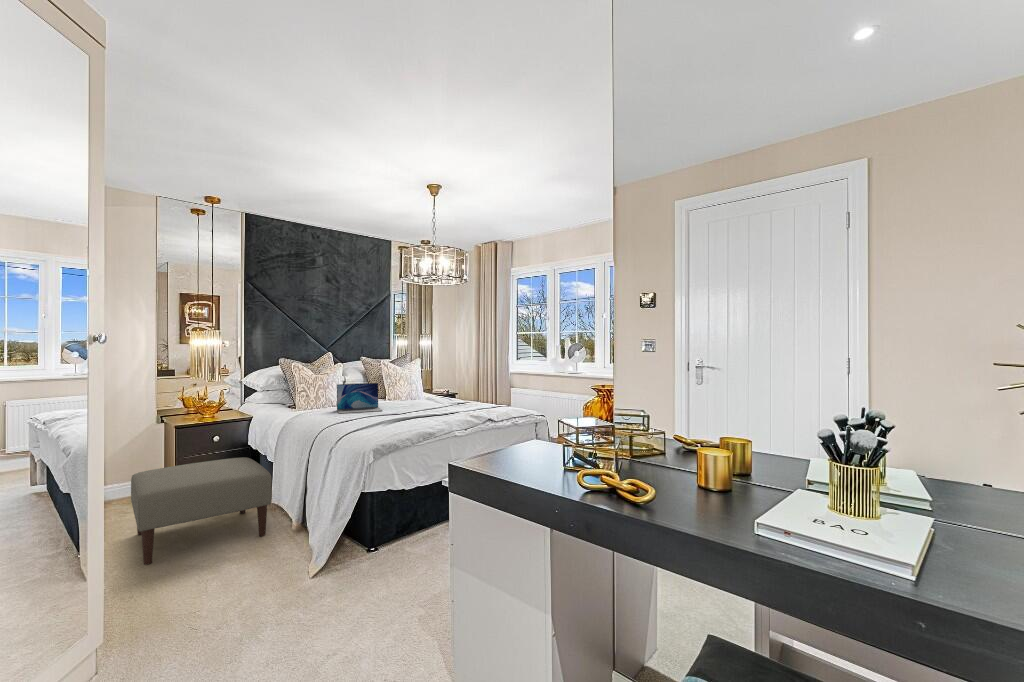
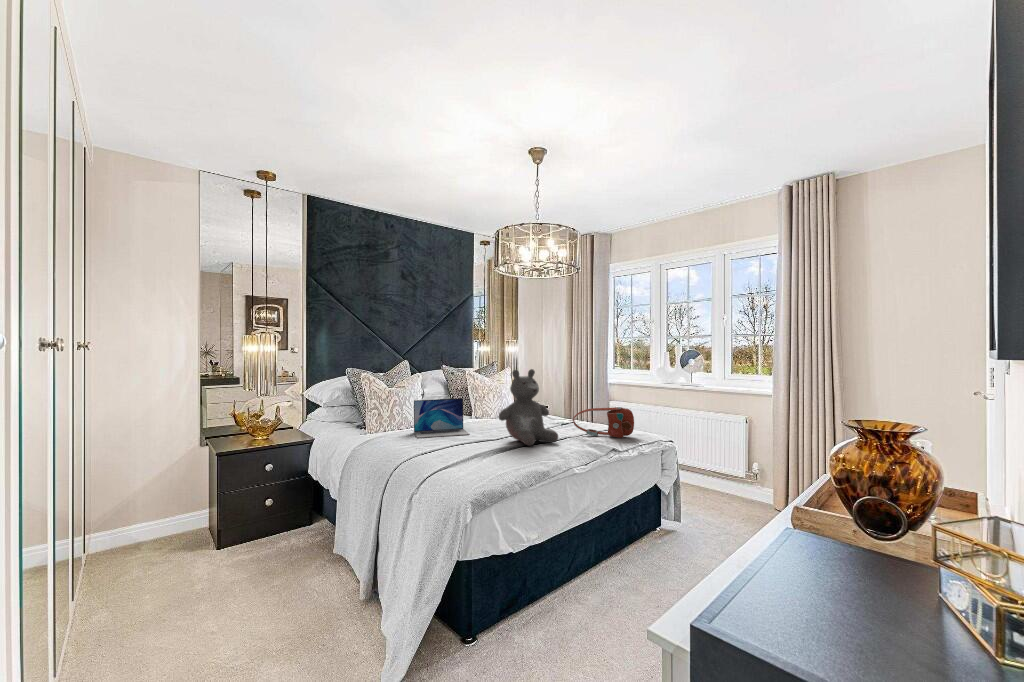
teddy bear: none [403,359,449,417] -> present [498,369,558,446]
handbag: none [463,388,508,411] -> present [573,407,634,438]
ottoman: present [131,457,272,565] -> none [164,493,336,645]

